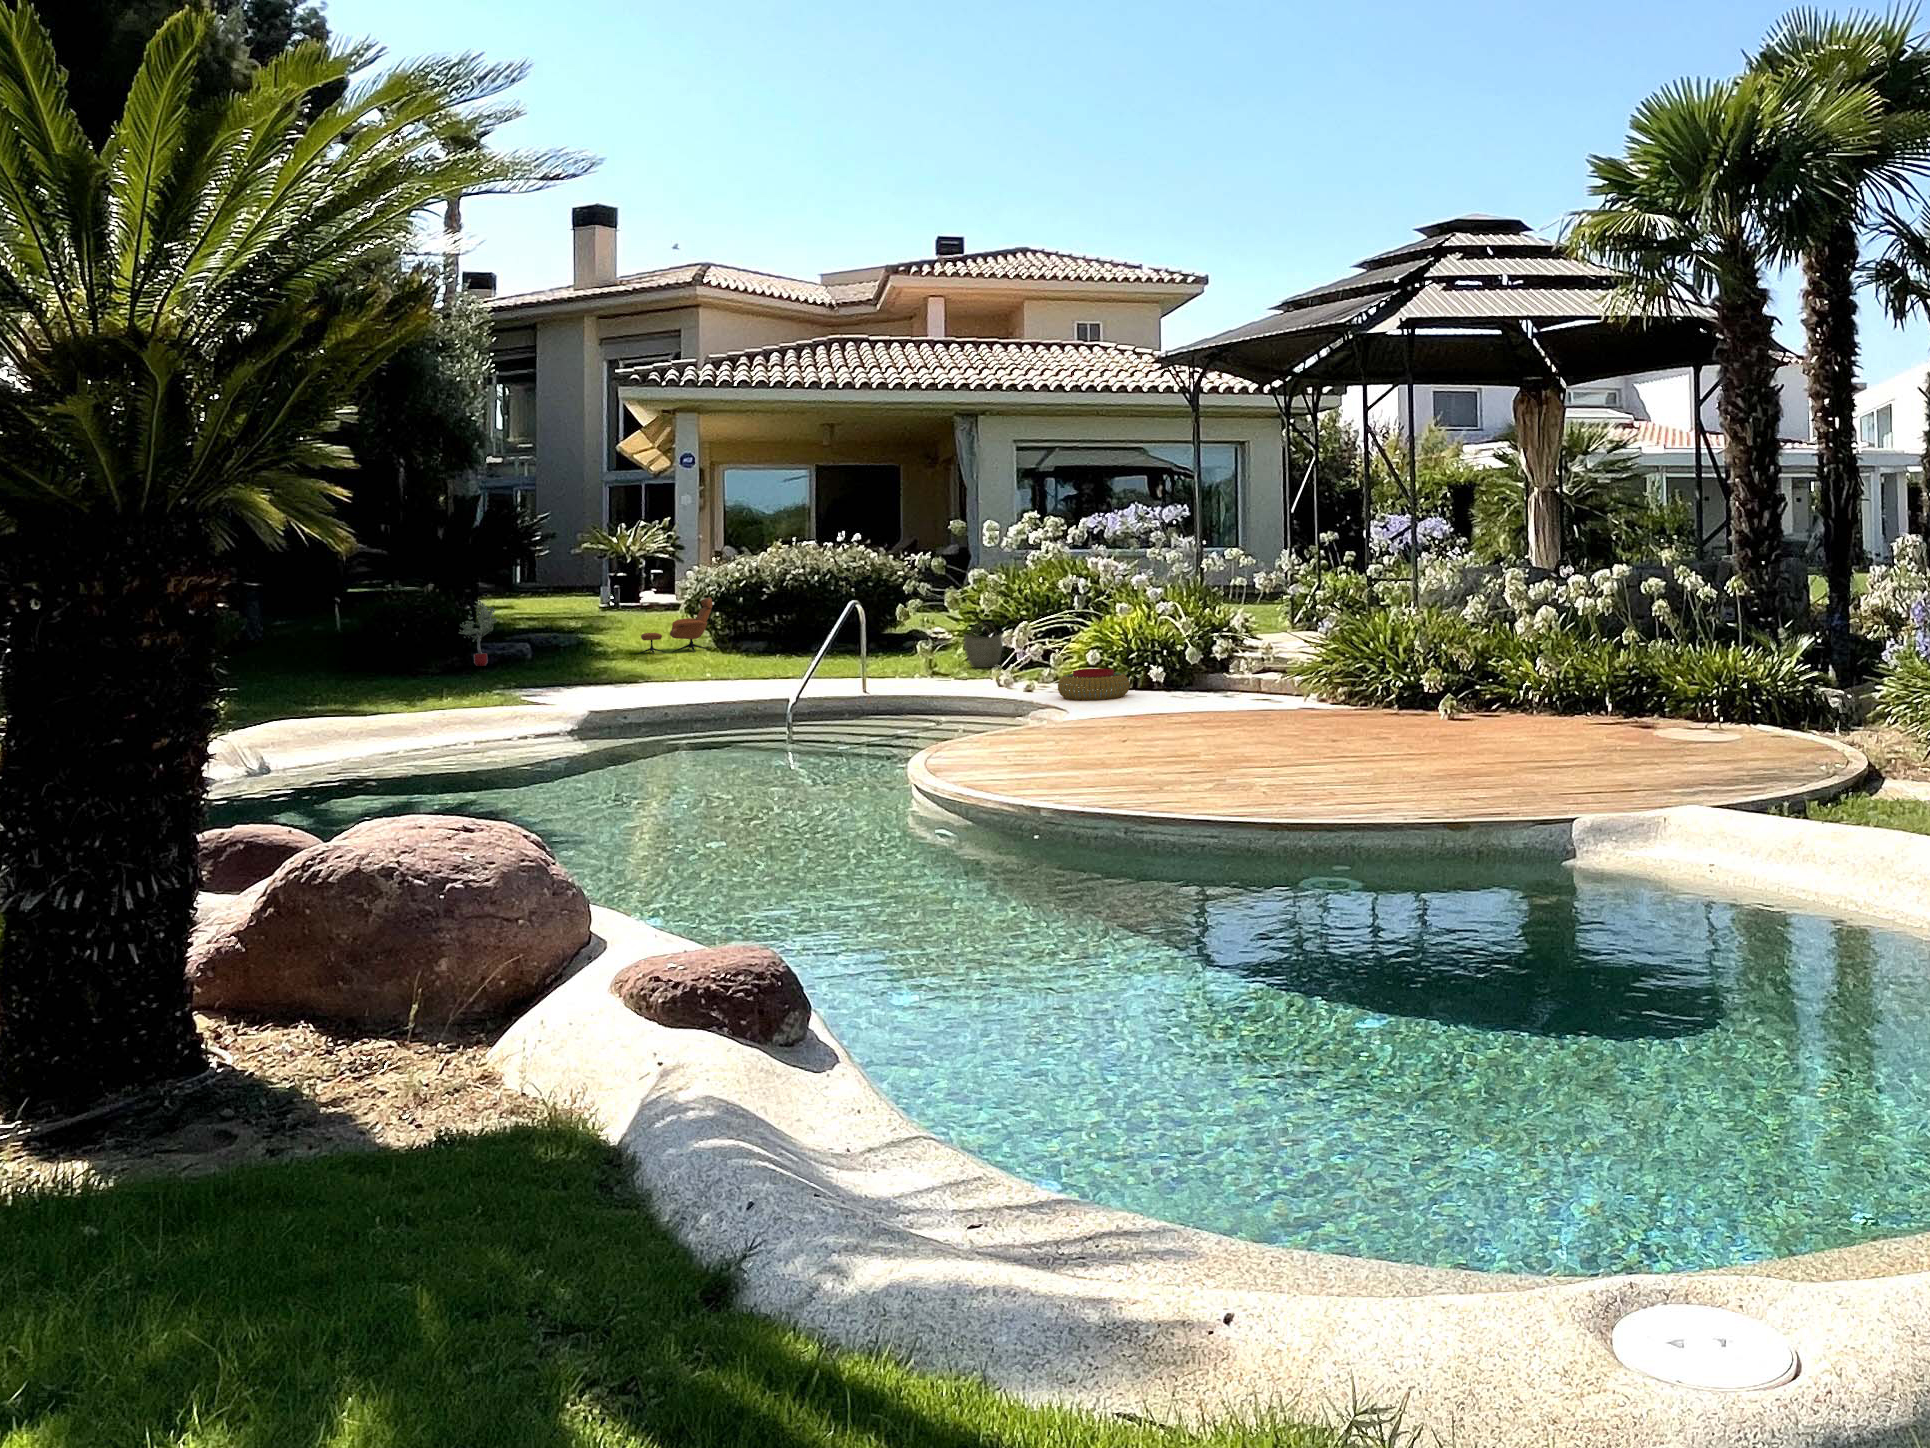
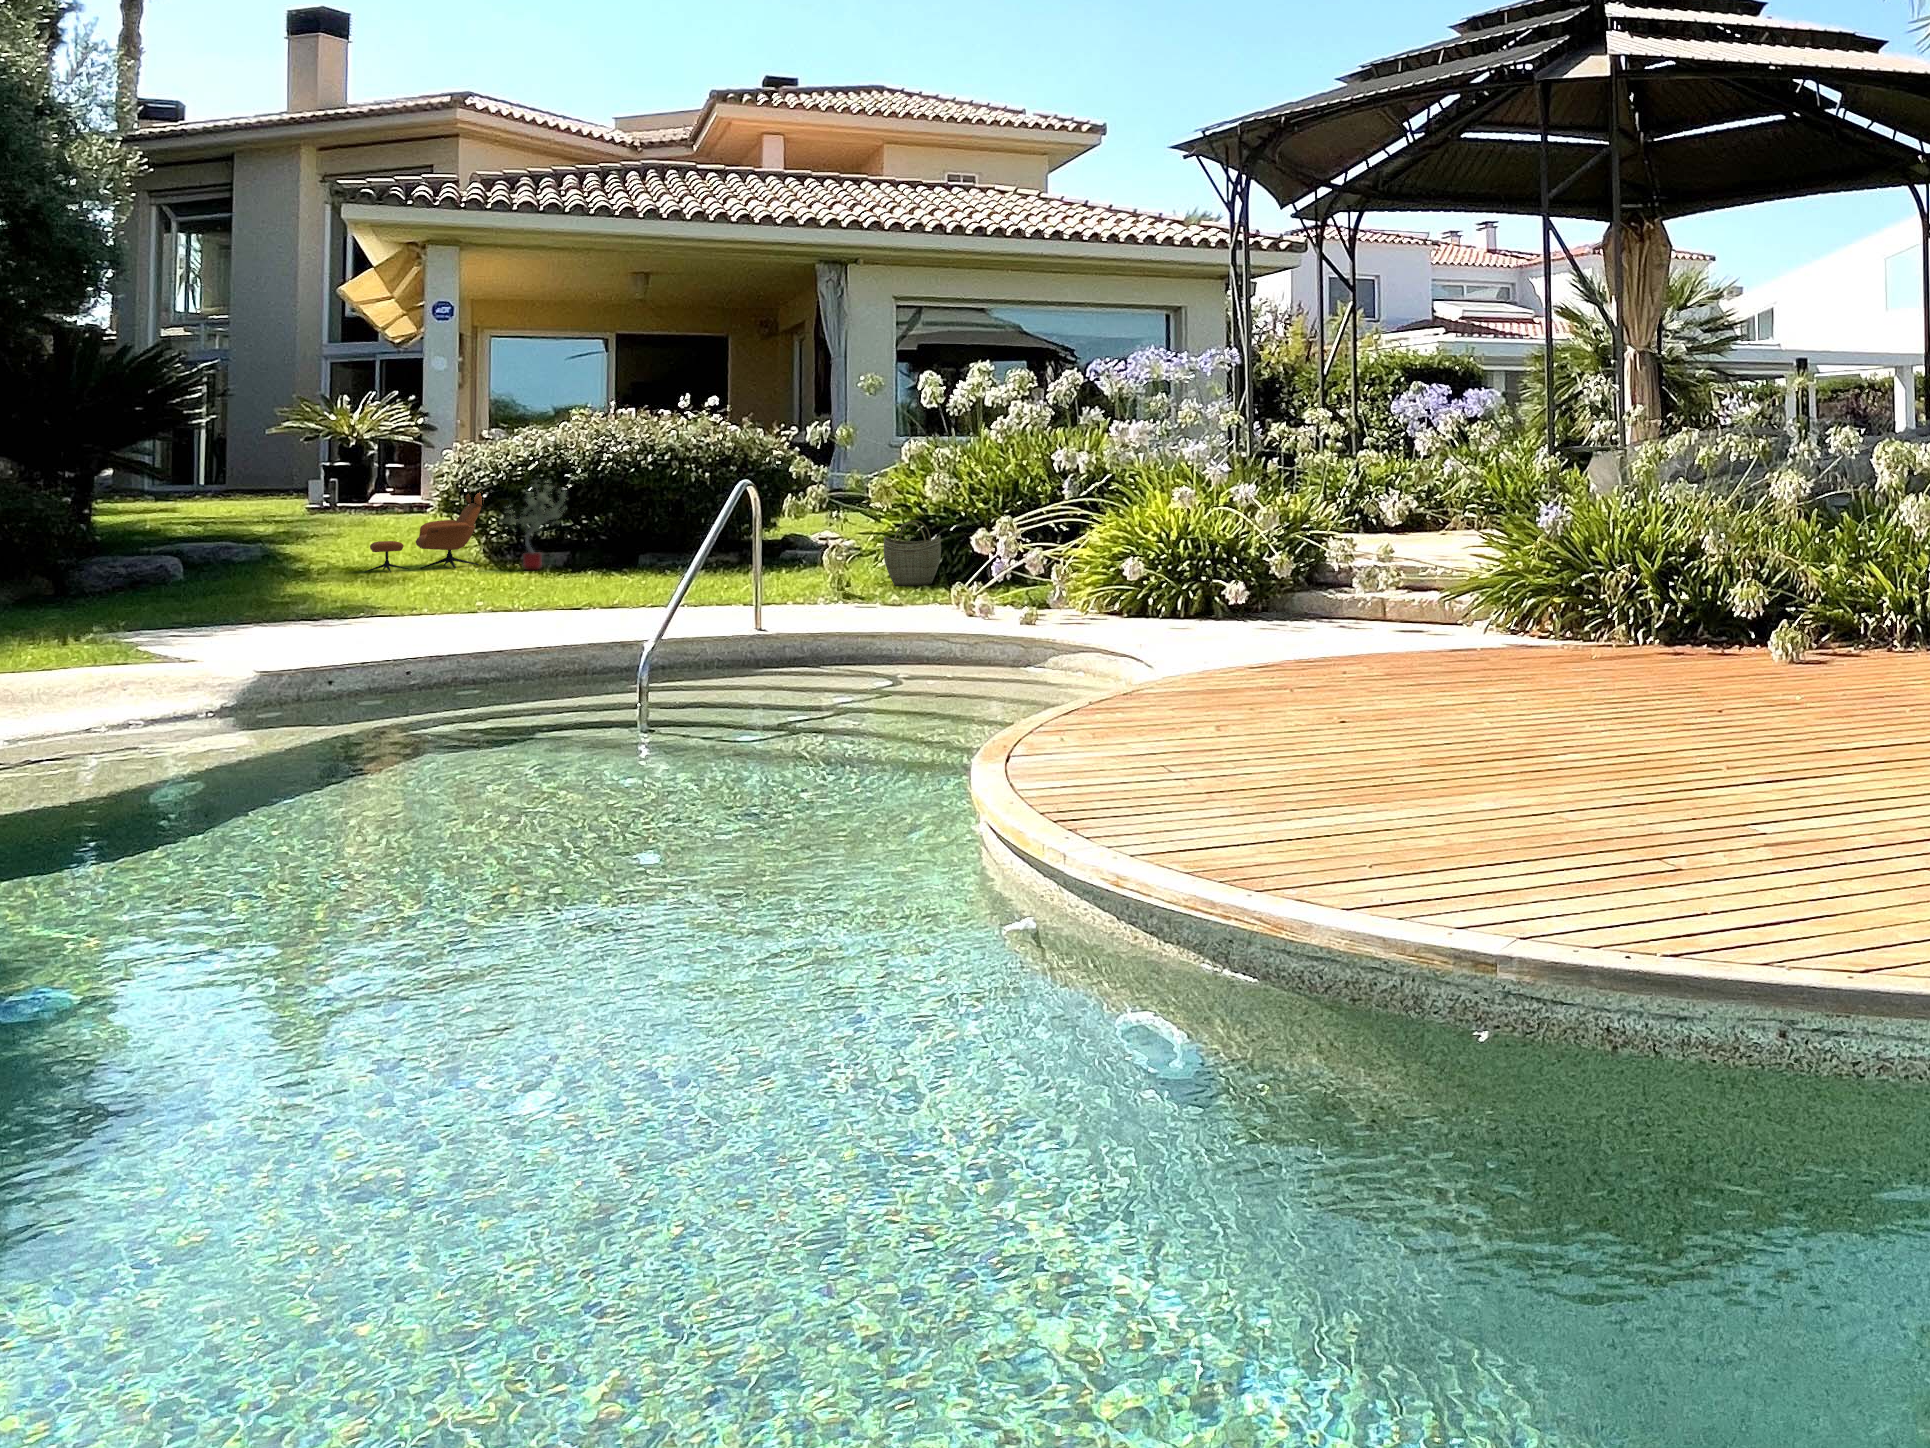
potted tree: present [459,600,497,666] -> present [499,481,567,570]
pouf: present [1058,669,1130,700] -> none [1084,584,1197,634]

